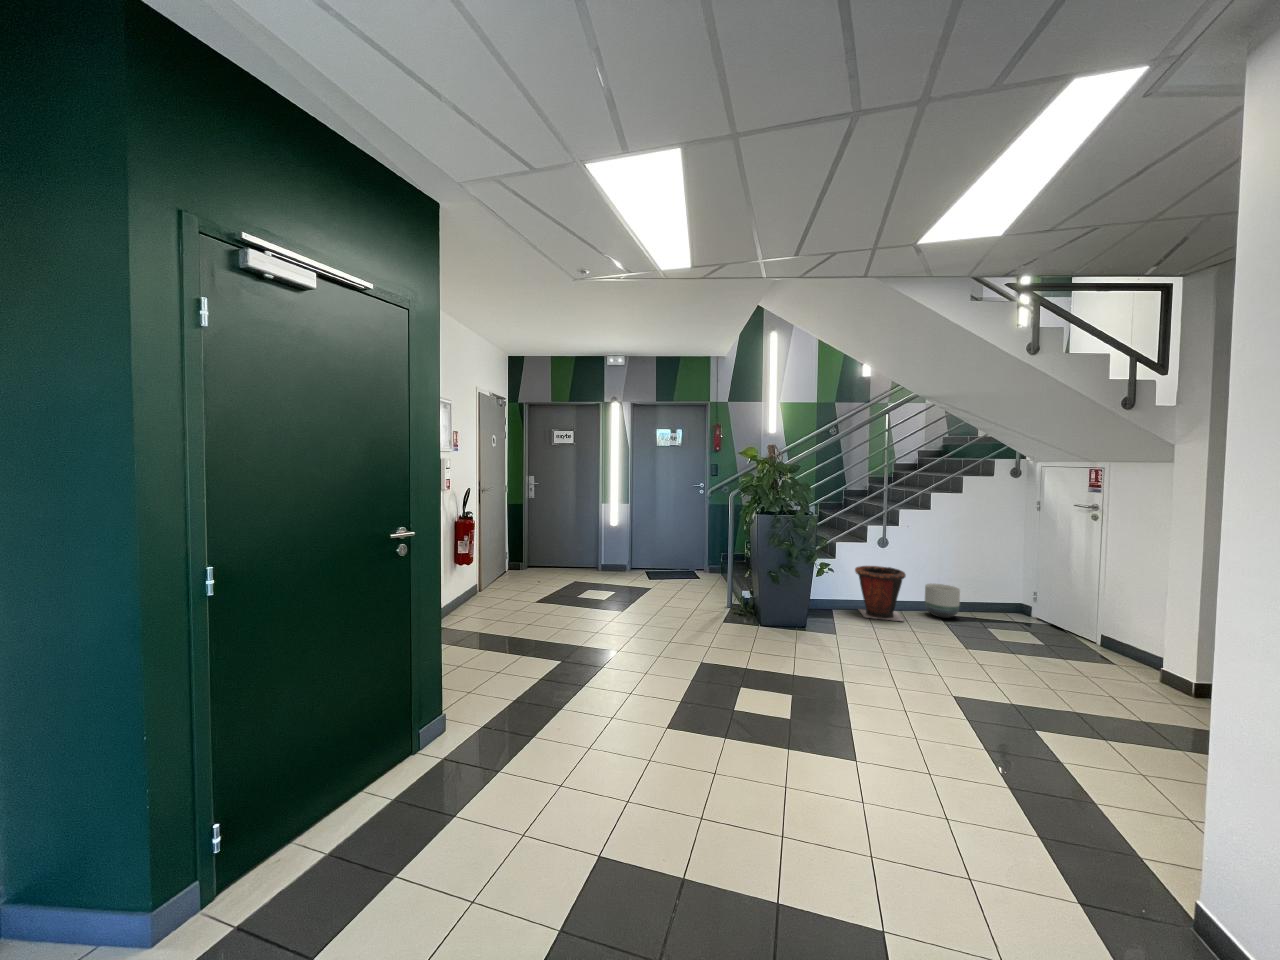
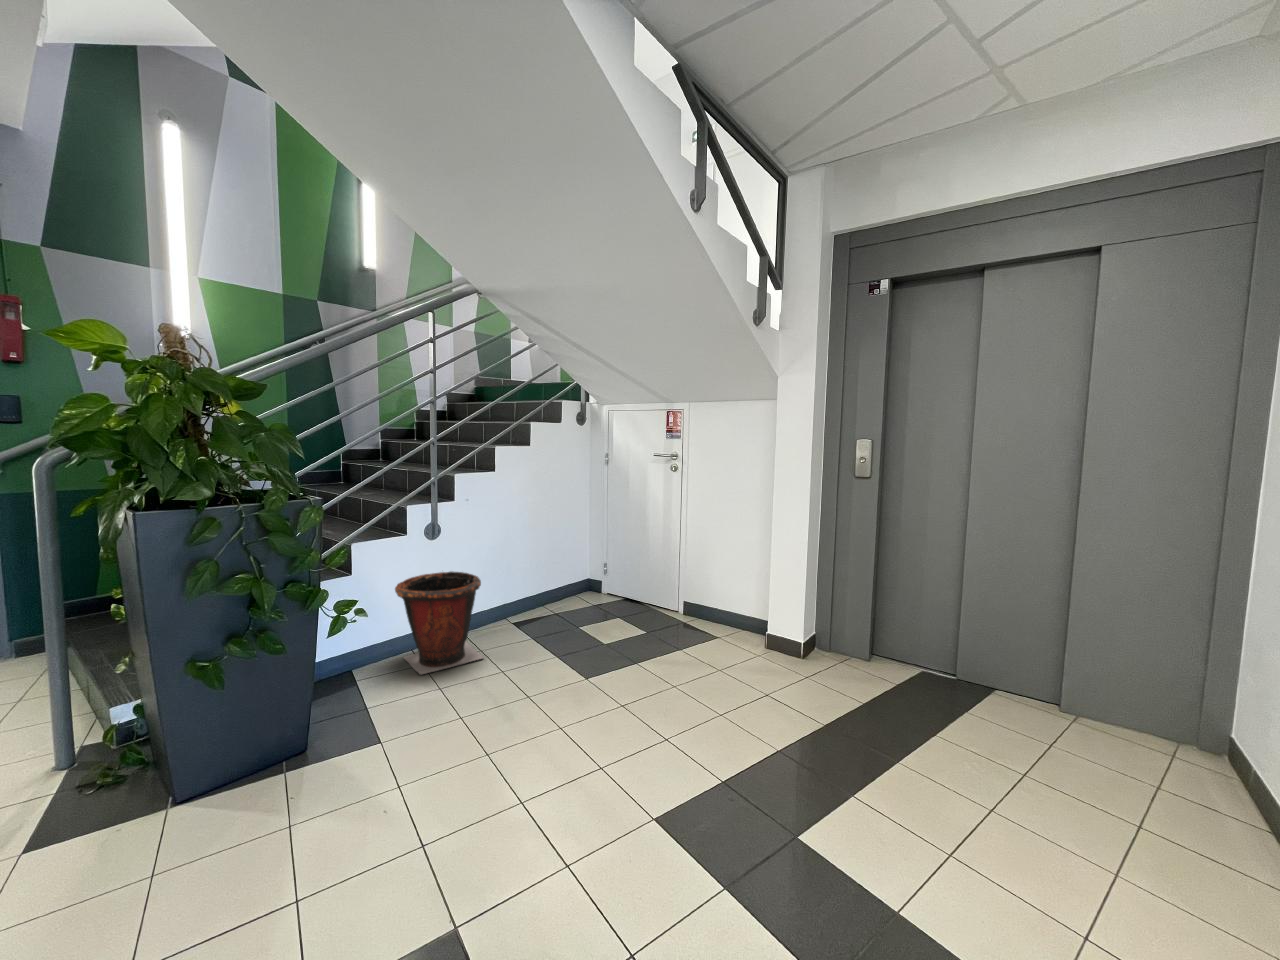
planter: present [925,584,960,618] -> none [499,578,543,629]

